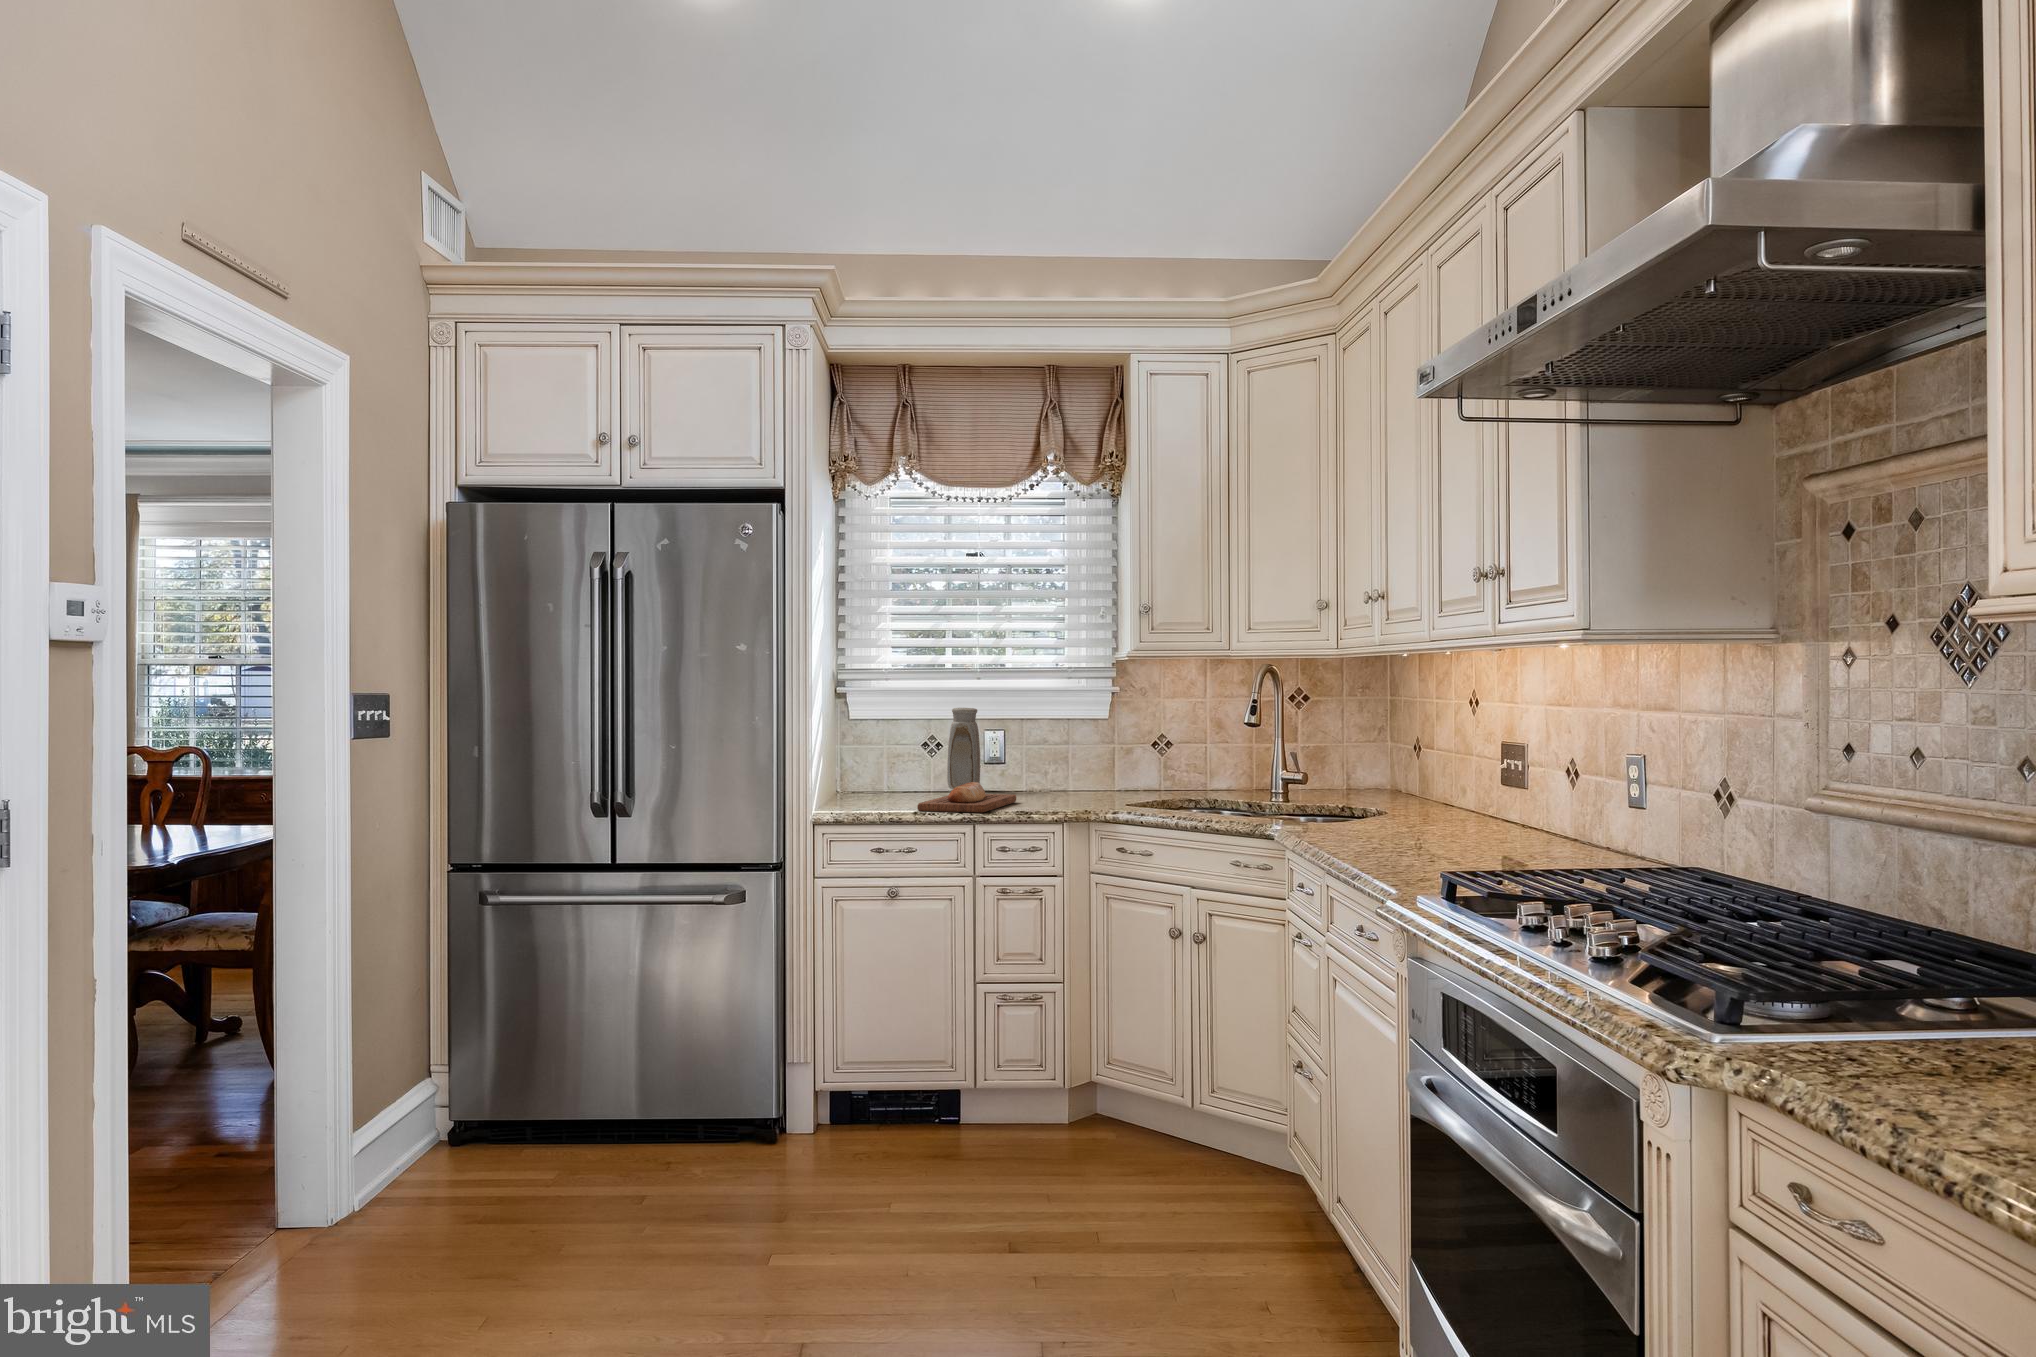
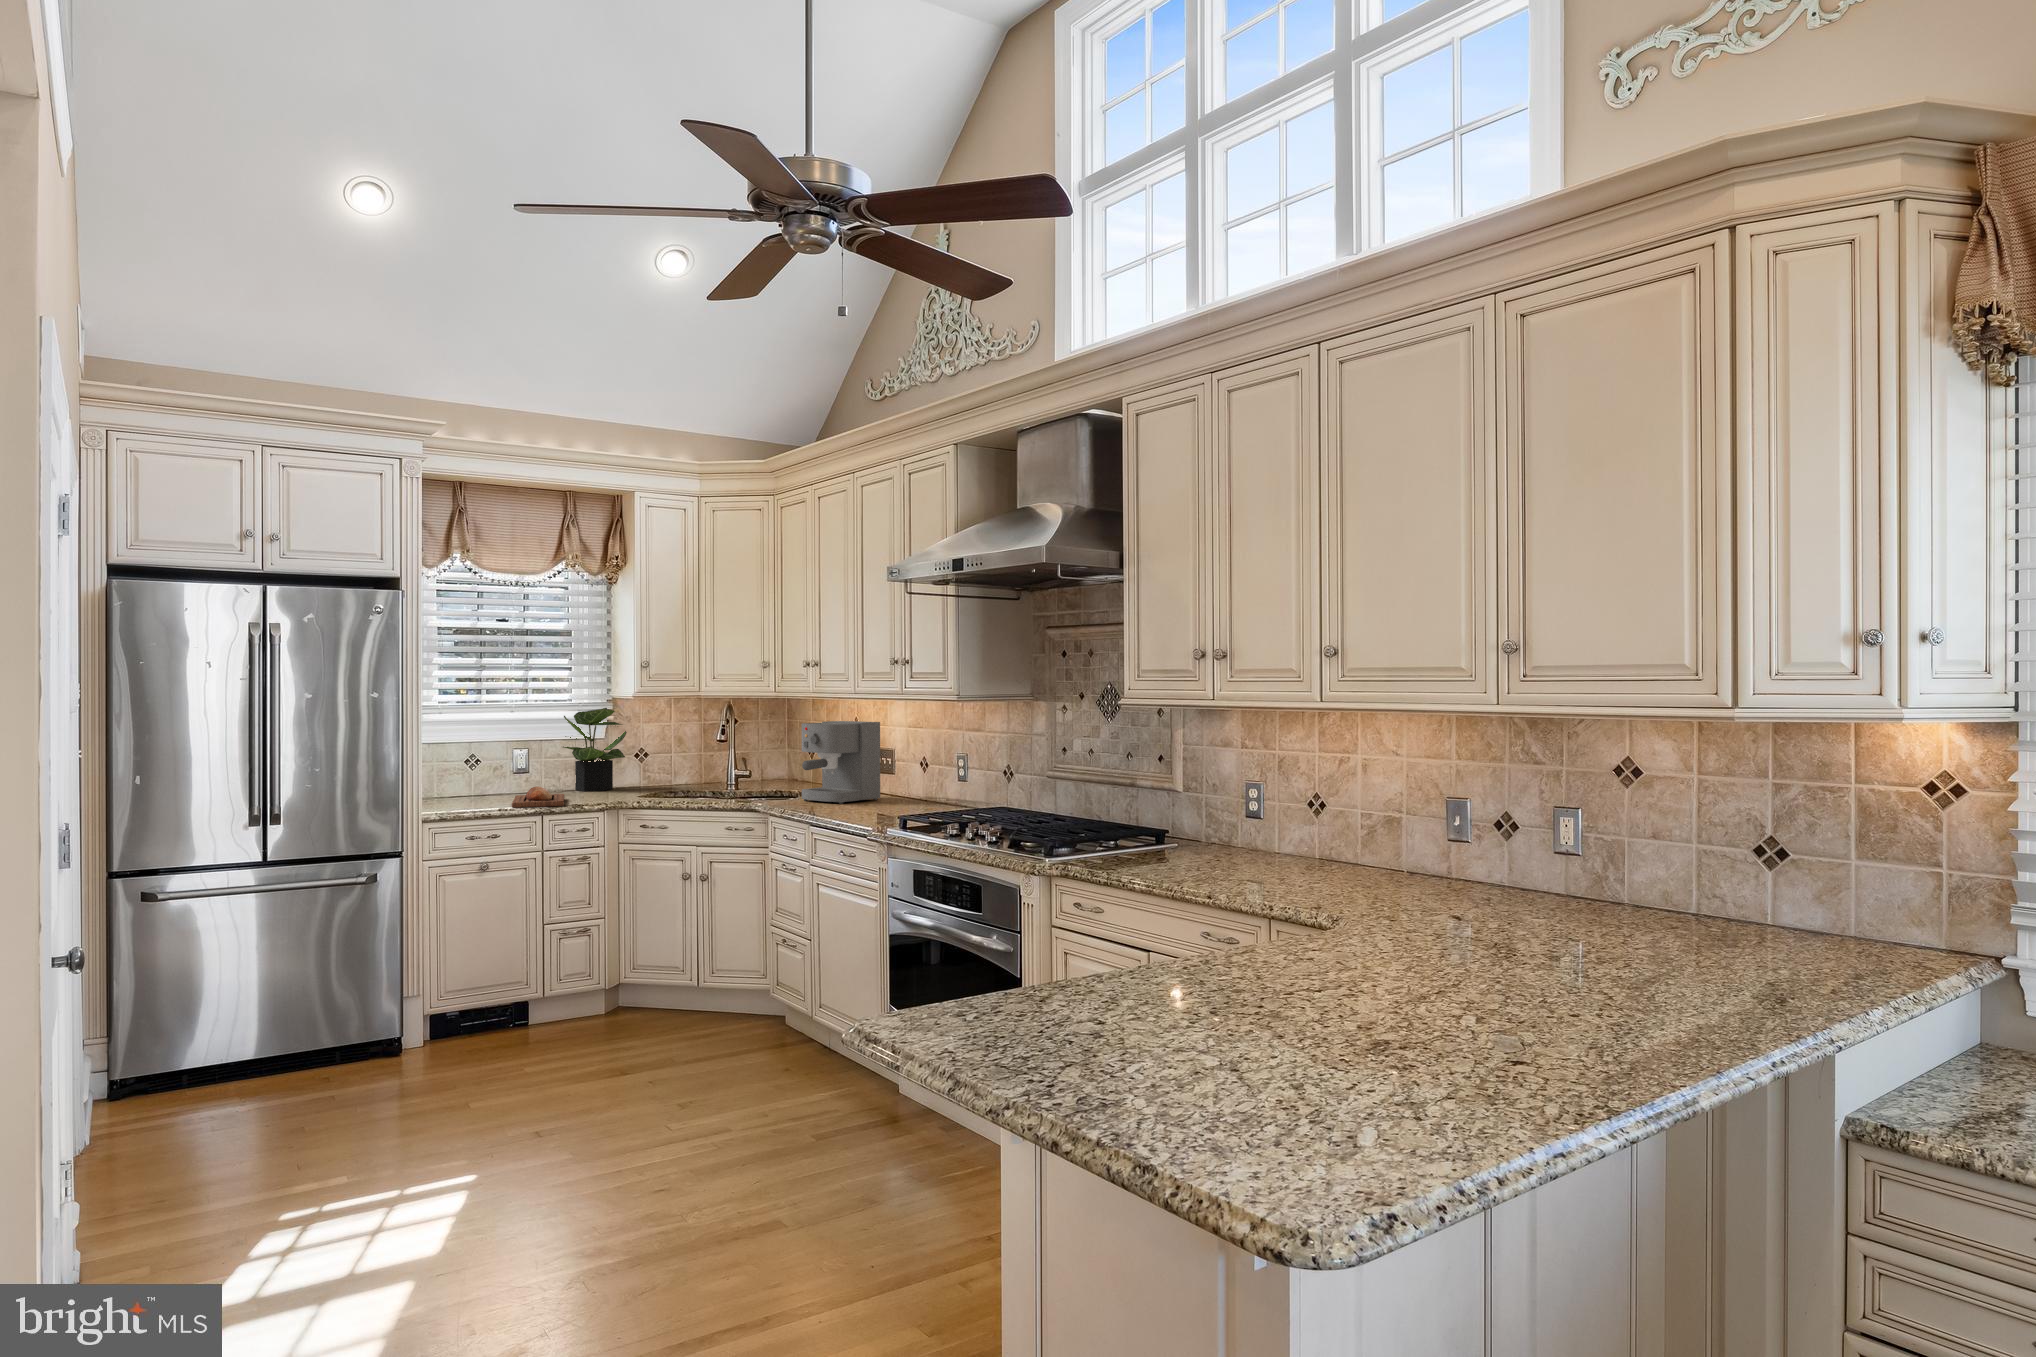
potted plant: none [1042,672,1139,793] -> present [563,708,627,791]
coffee maker: none [1324,692,1484,839] -> present [802,721,880,804]
vase: present [947,708,980,789] -> none [484,733,510,794]

